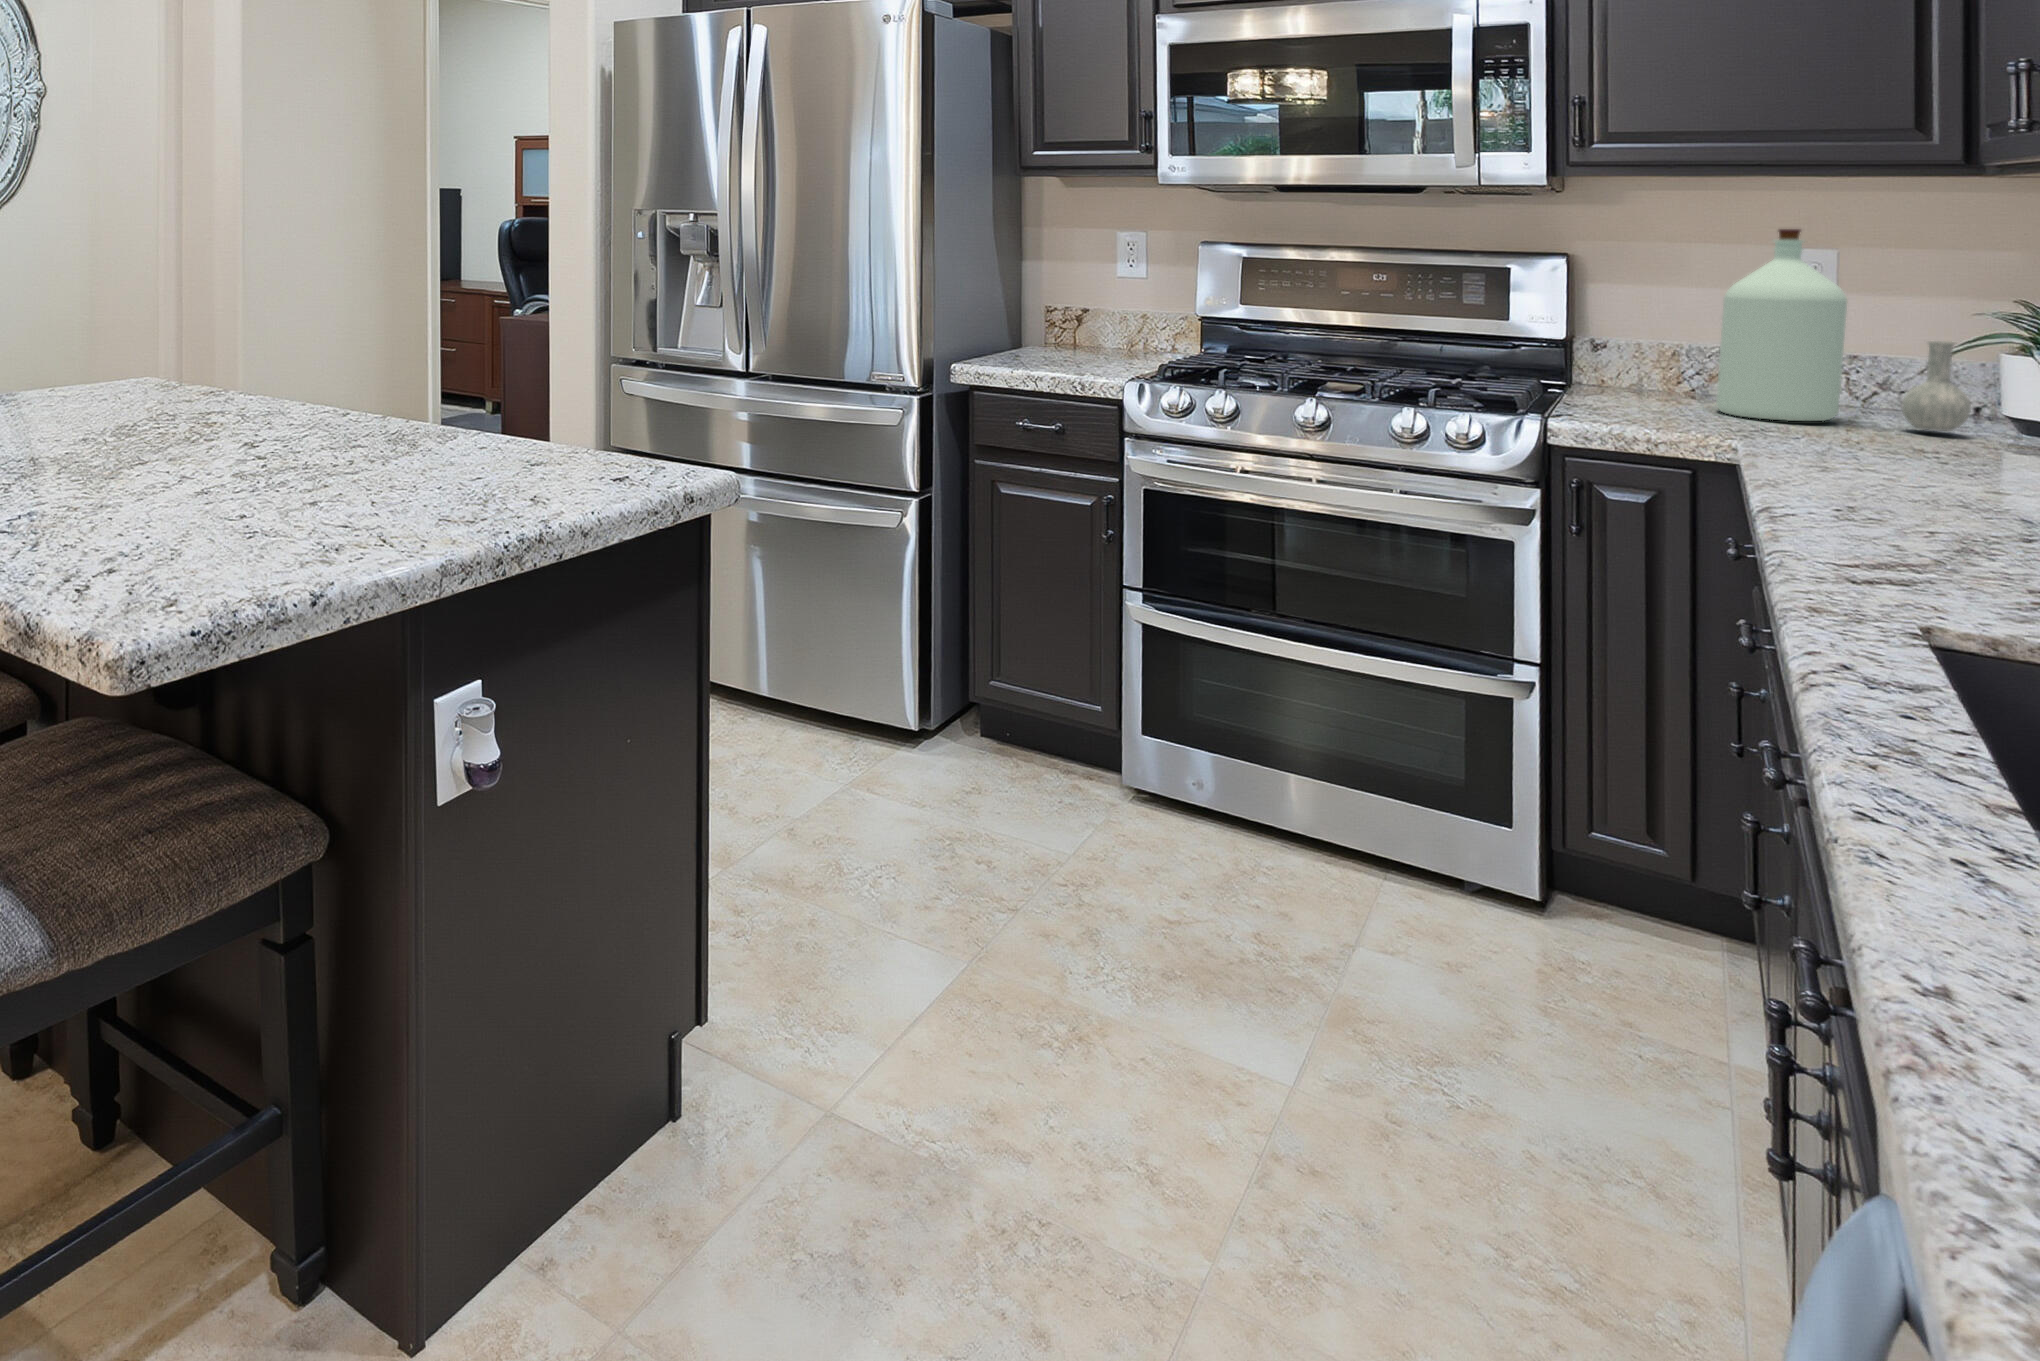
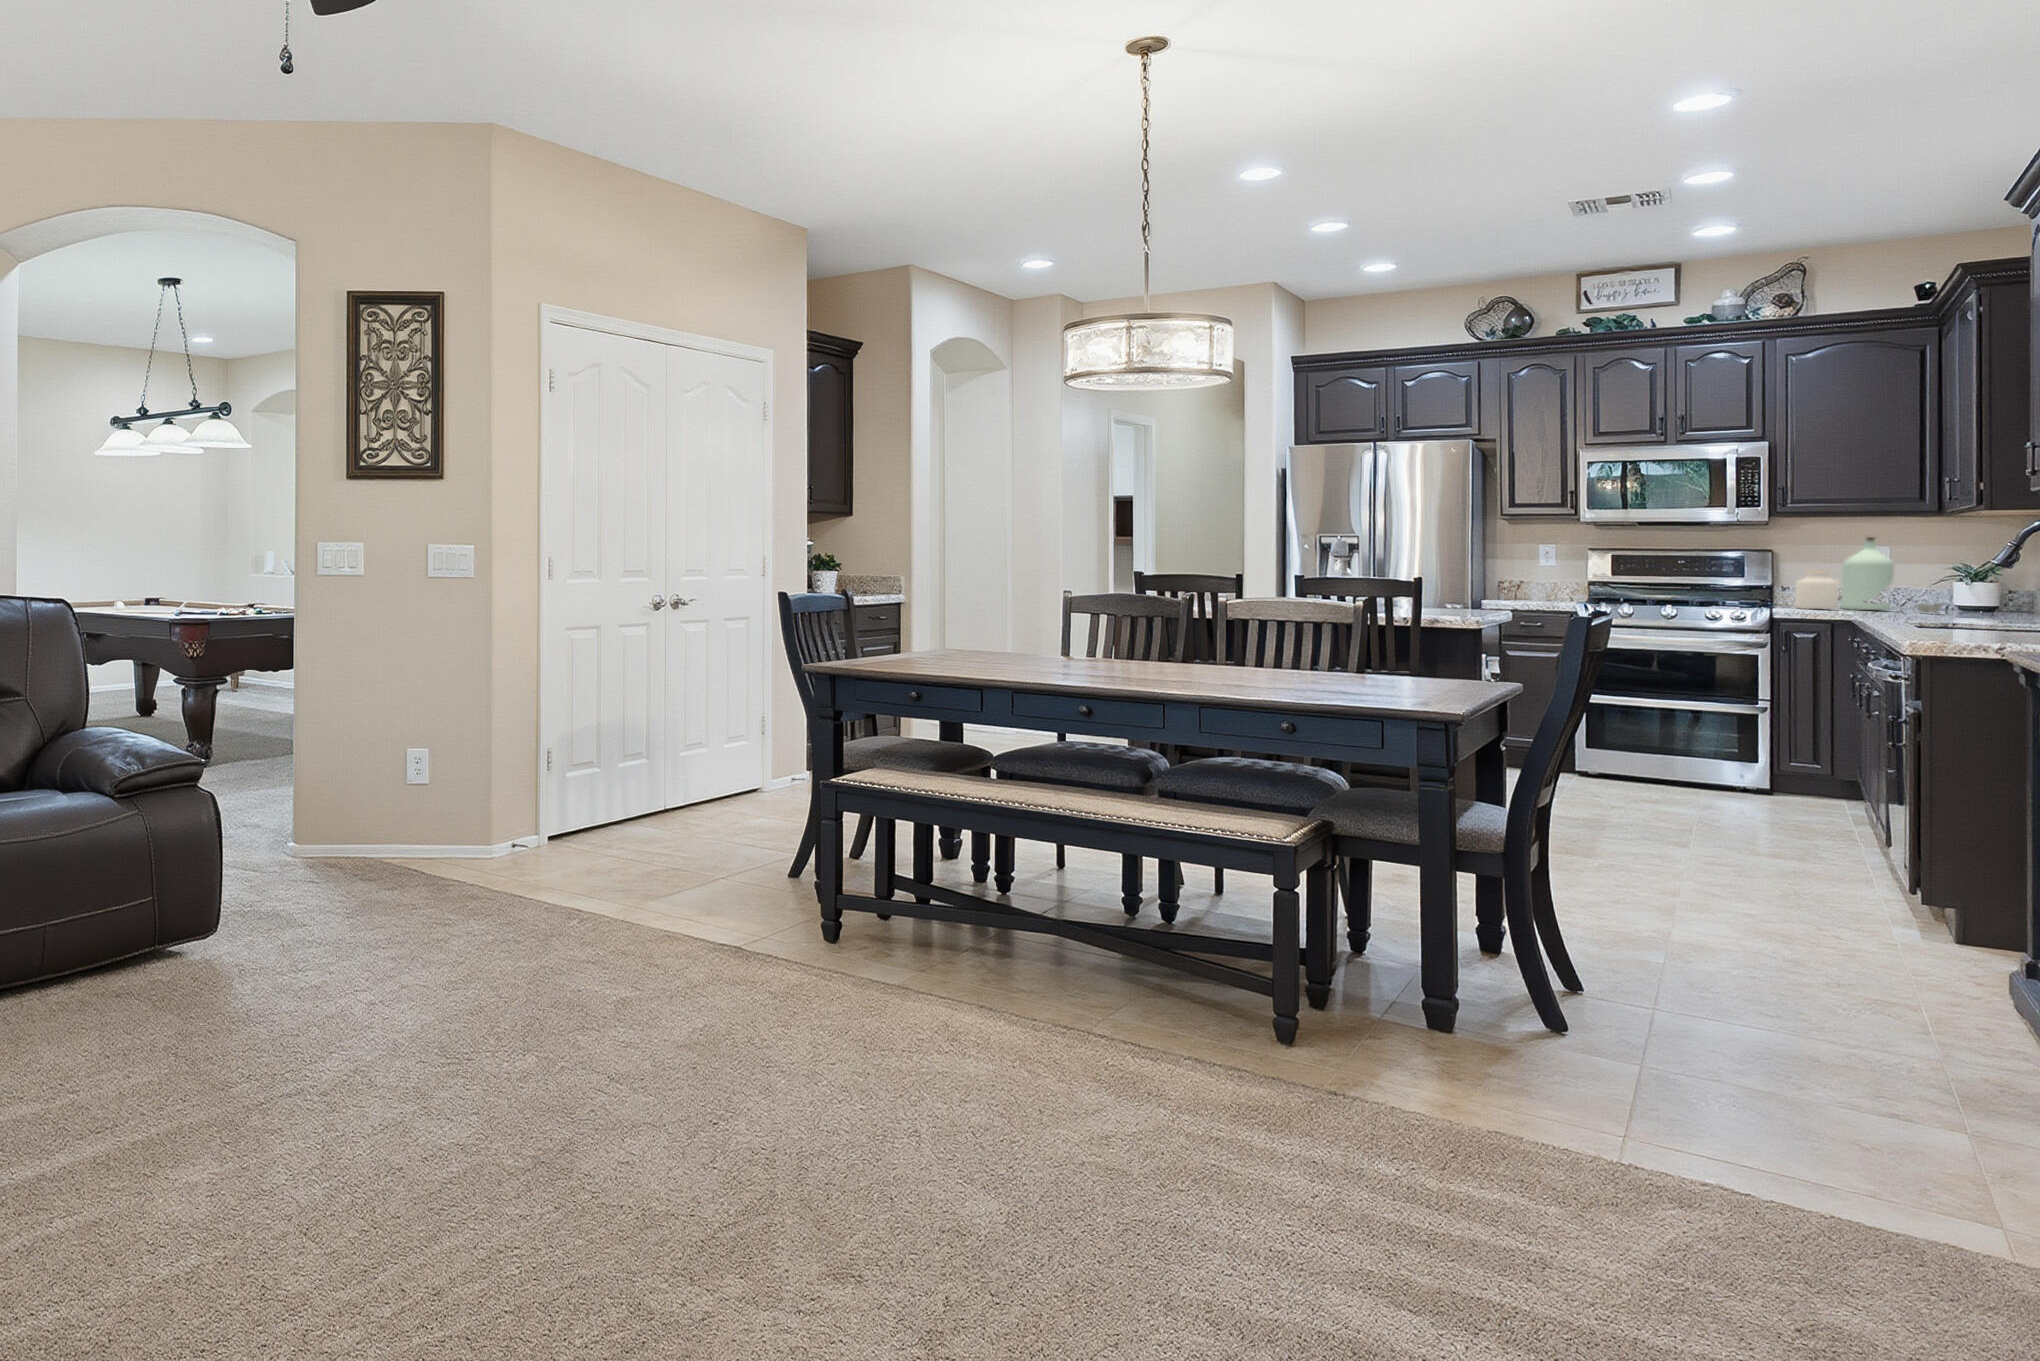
jar: none [1597,321,1707,429] -> present [1794,570,1839,609]

